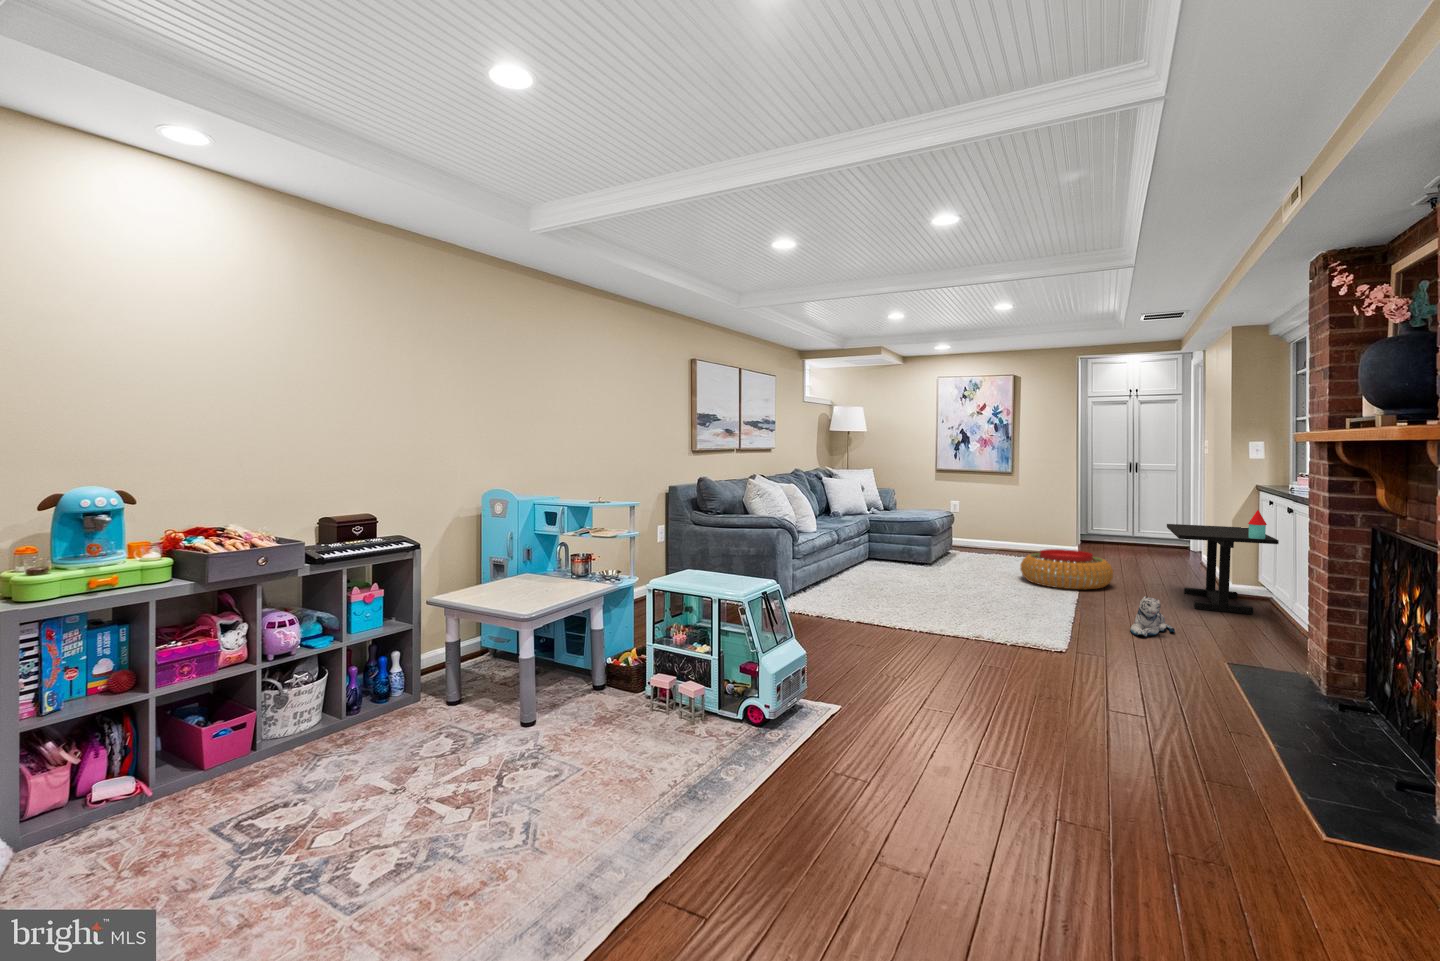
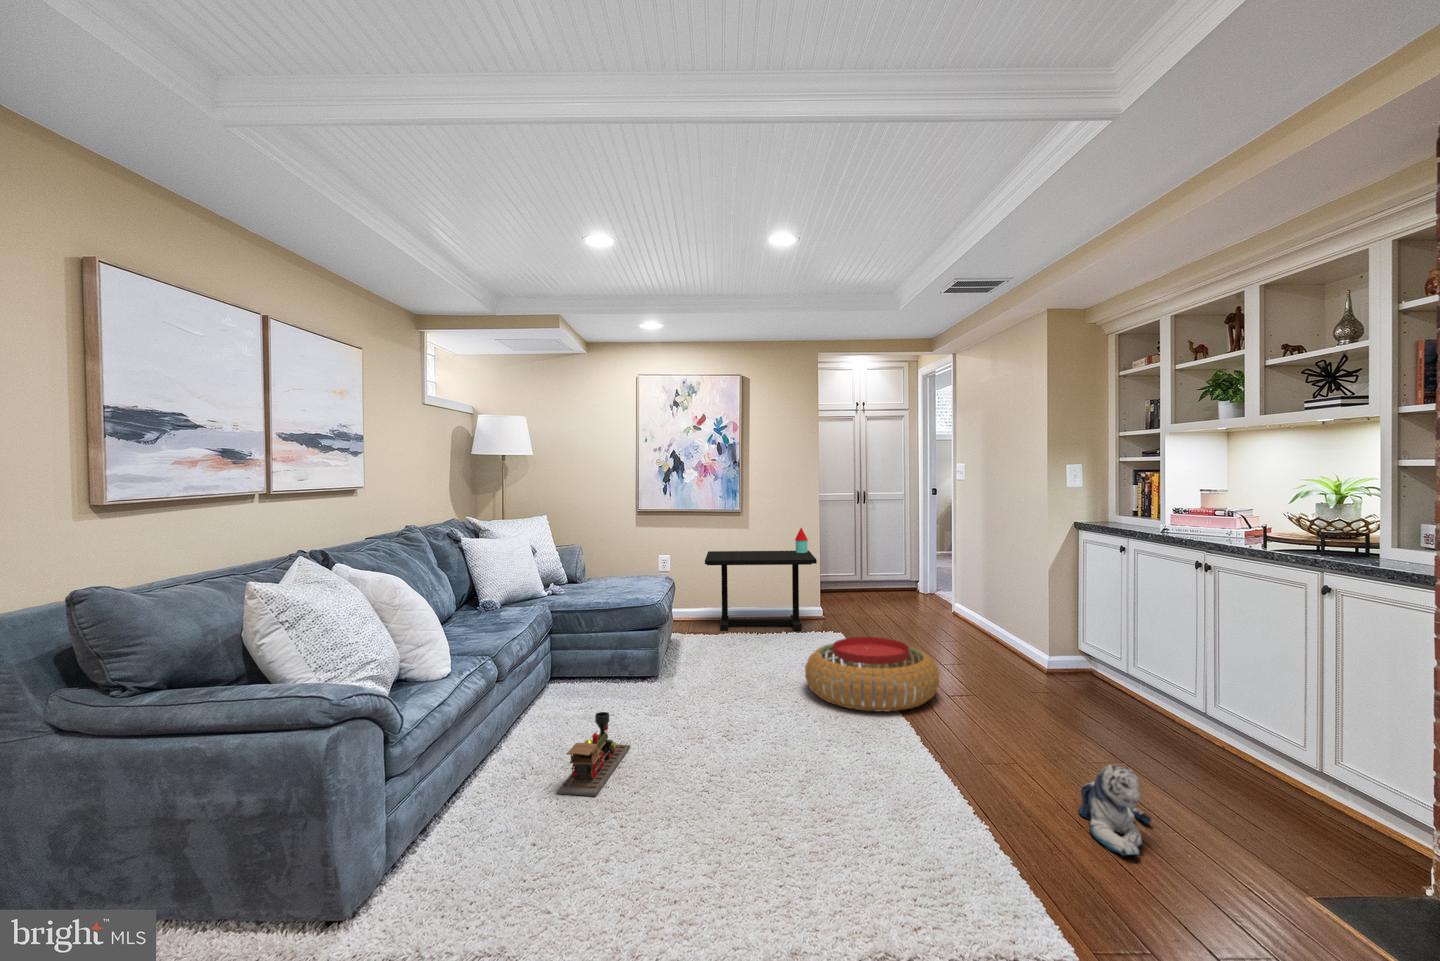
side table: present [1167,510,1279,614] -> present [705,528,817,631]
toy train: none [862,561,902,592] -> present [557,712,630,796]

